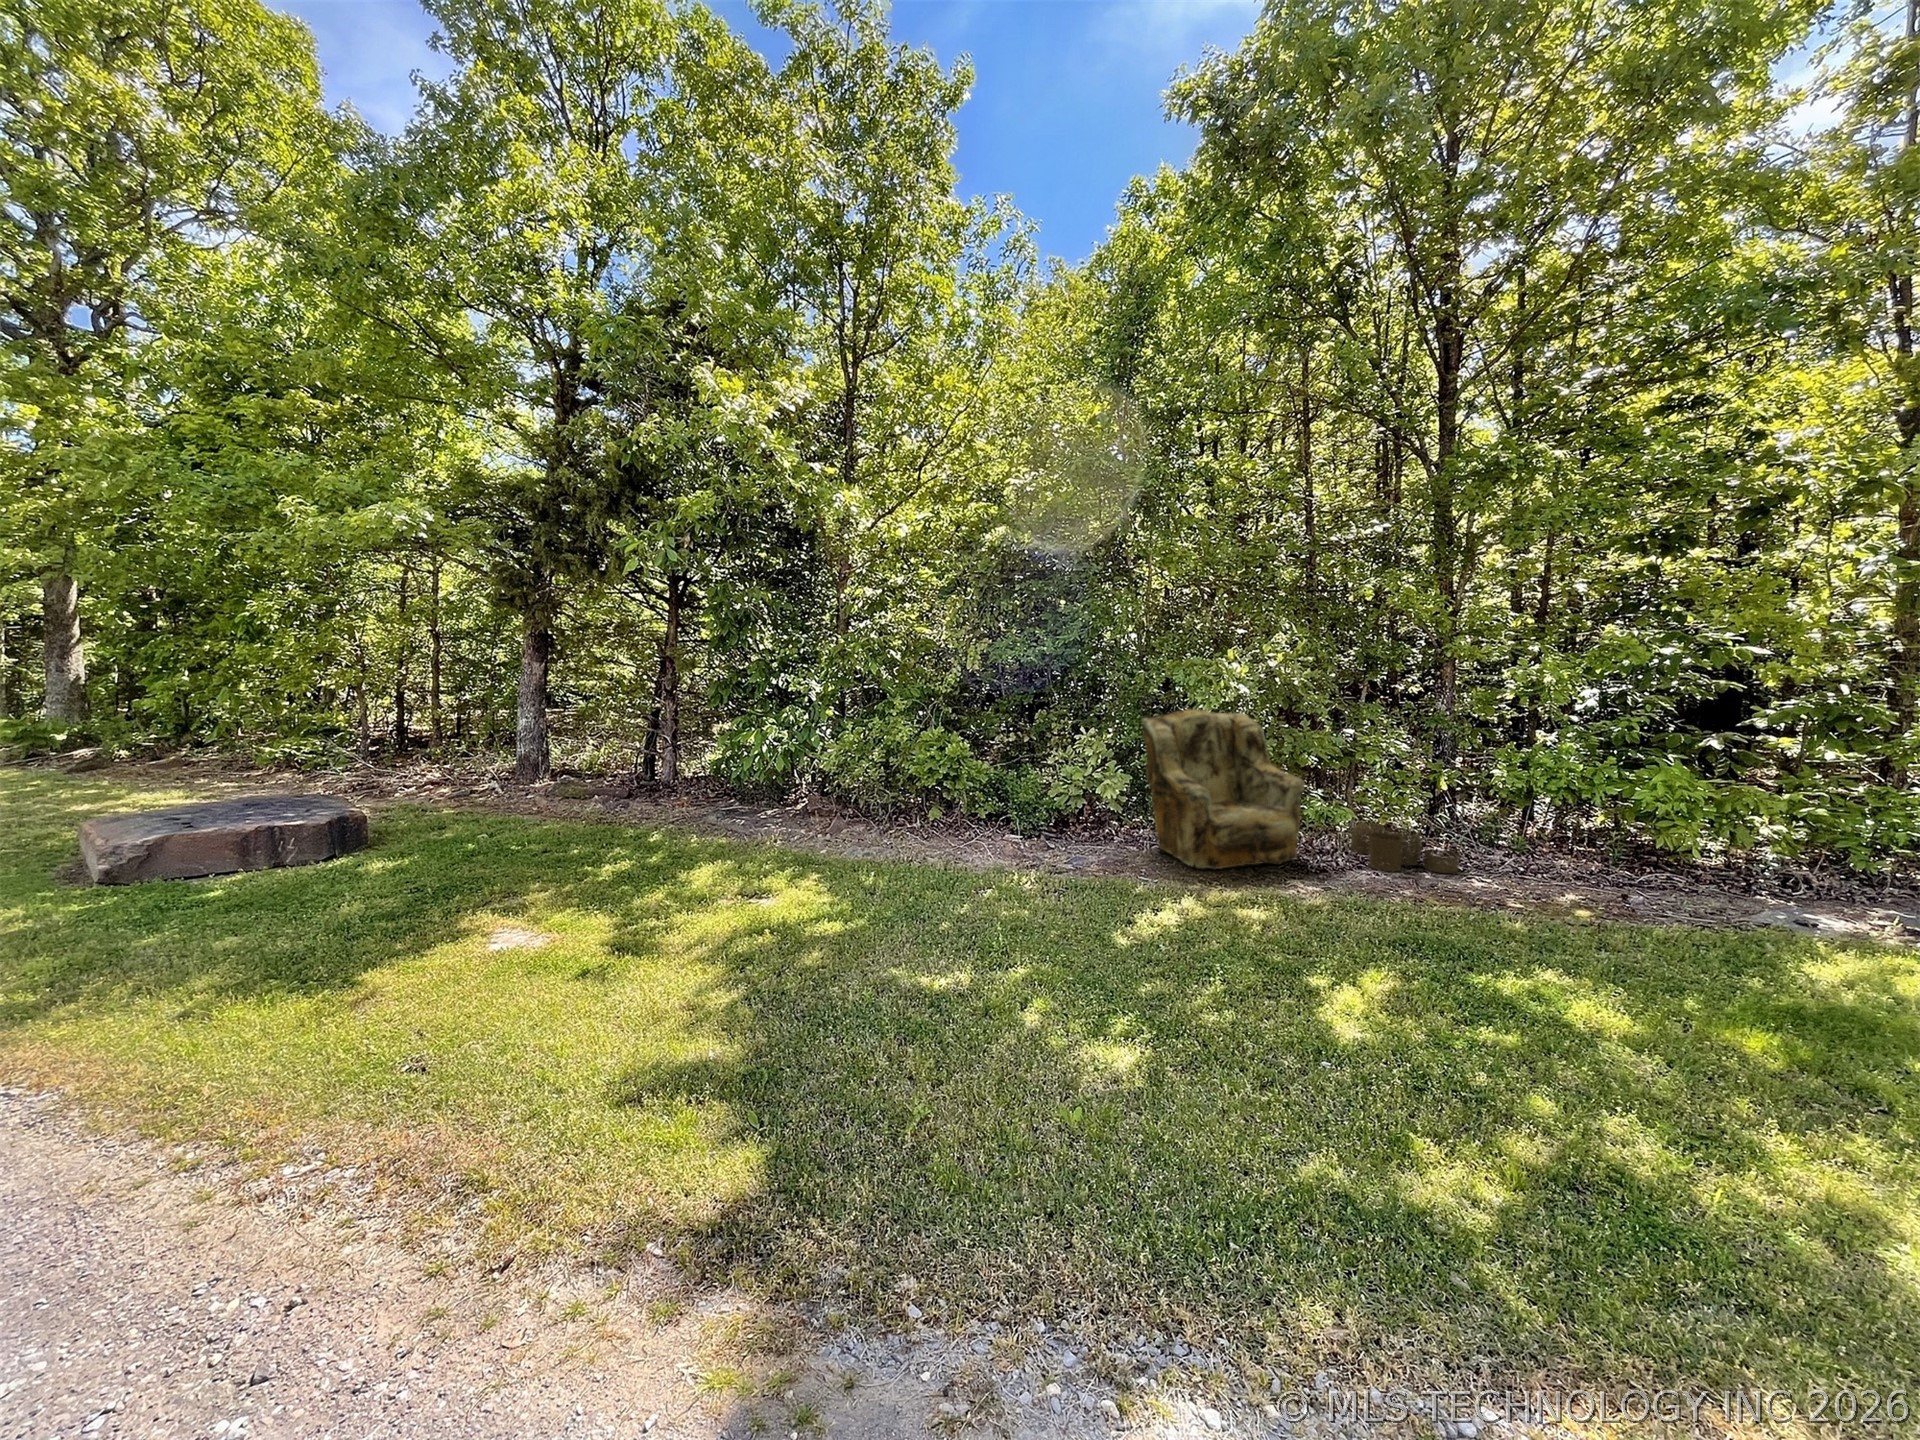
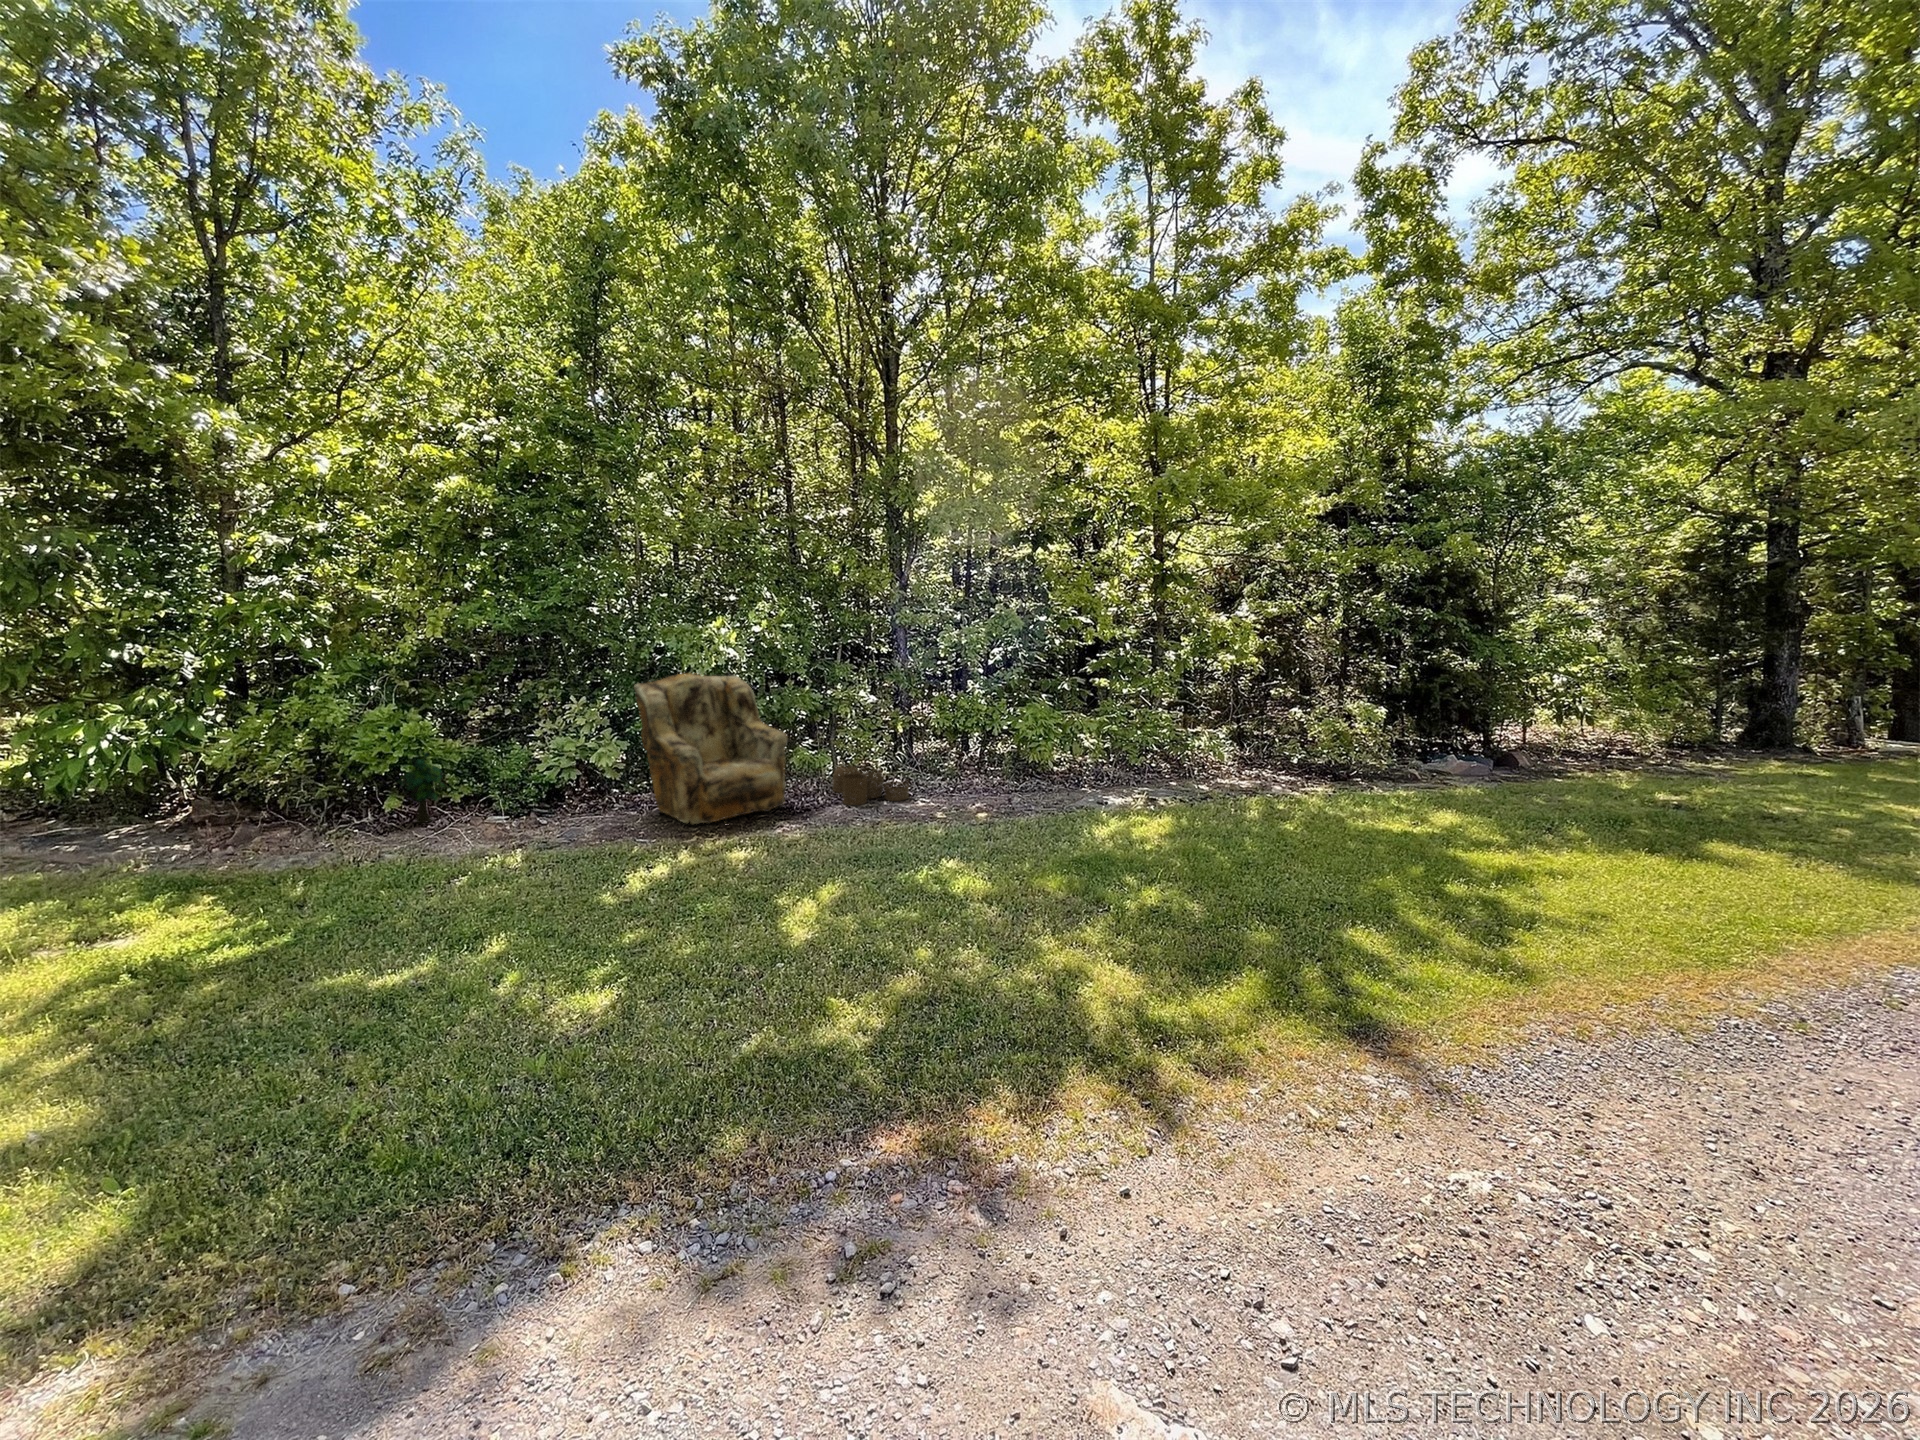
decorative plant: none [938,770,976,833] -> present [397,752,445,823]

